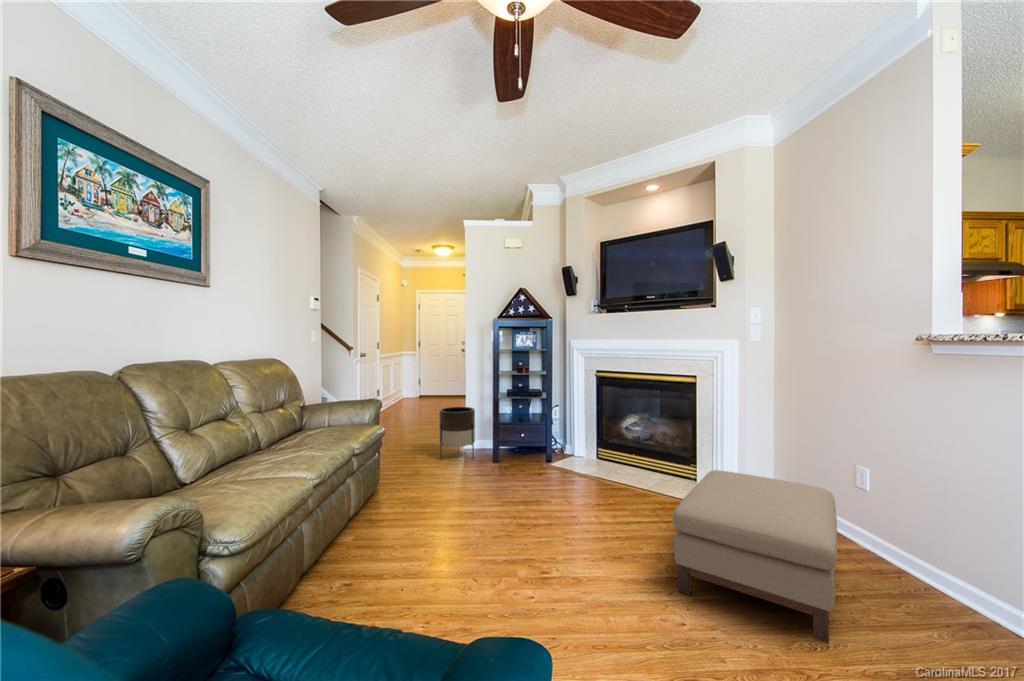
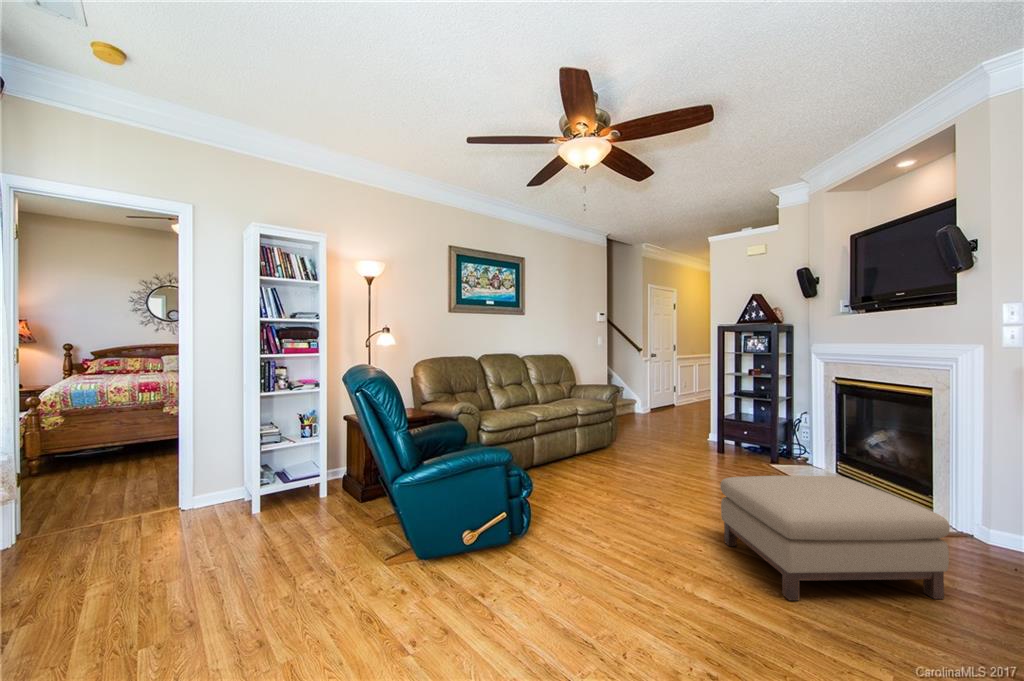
planter: present [440,407,475,459] -> none [677,401,711,447]

